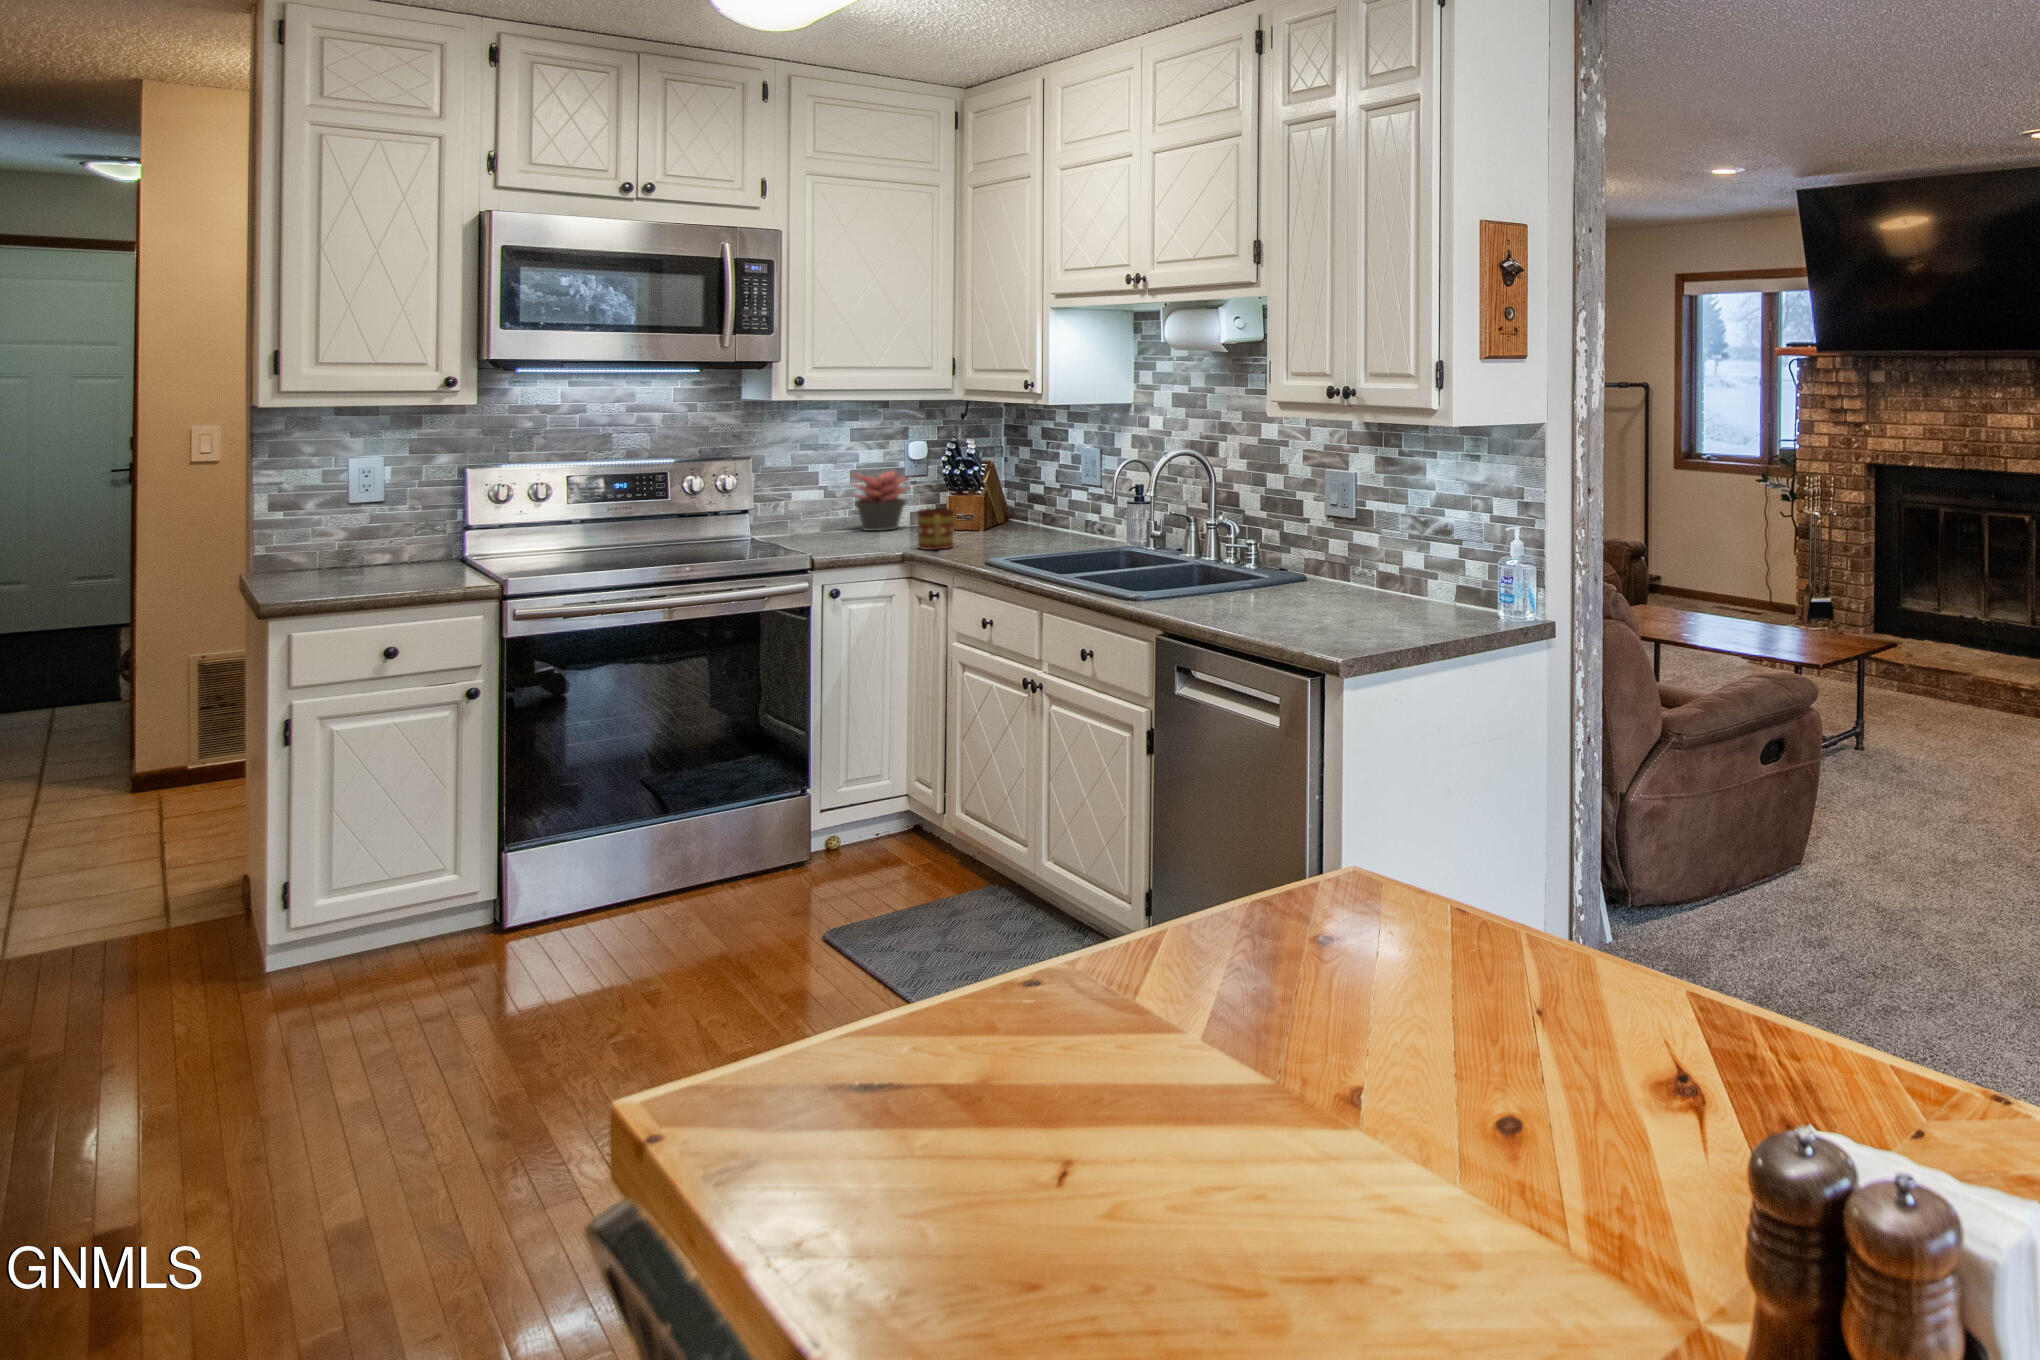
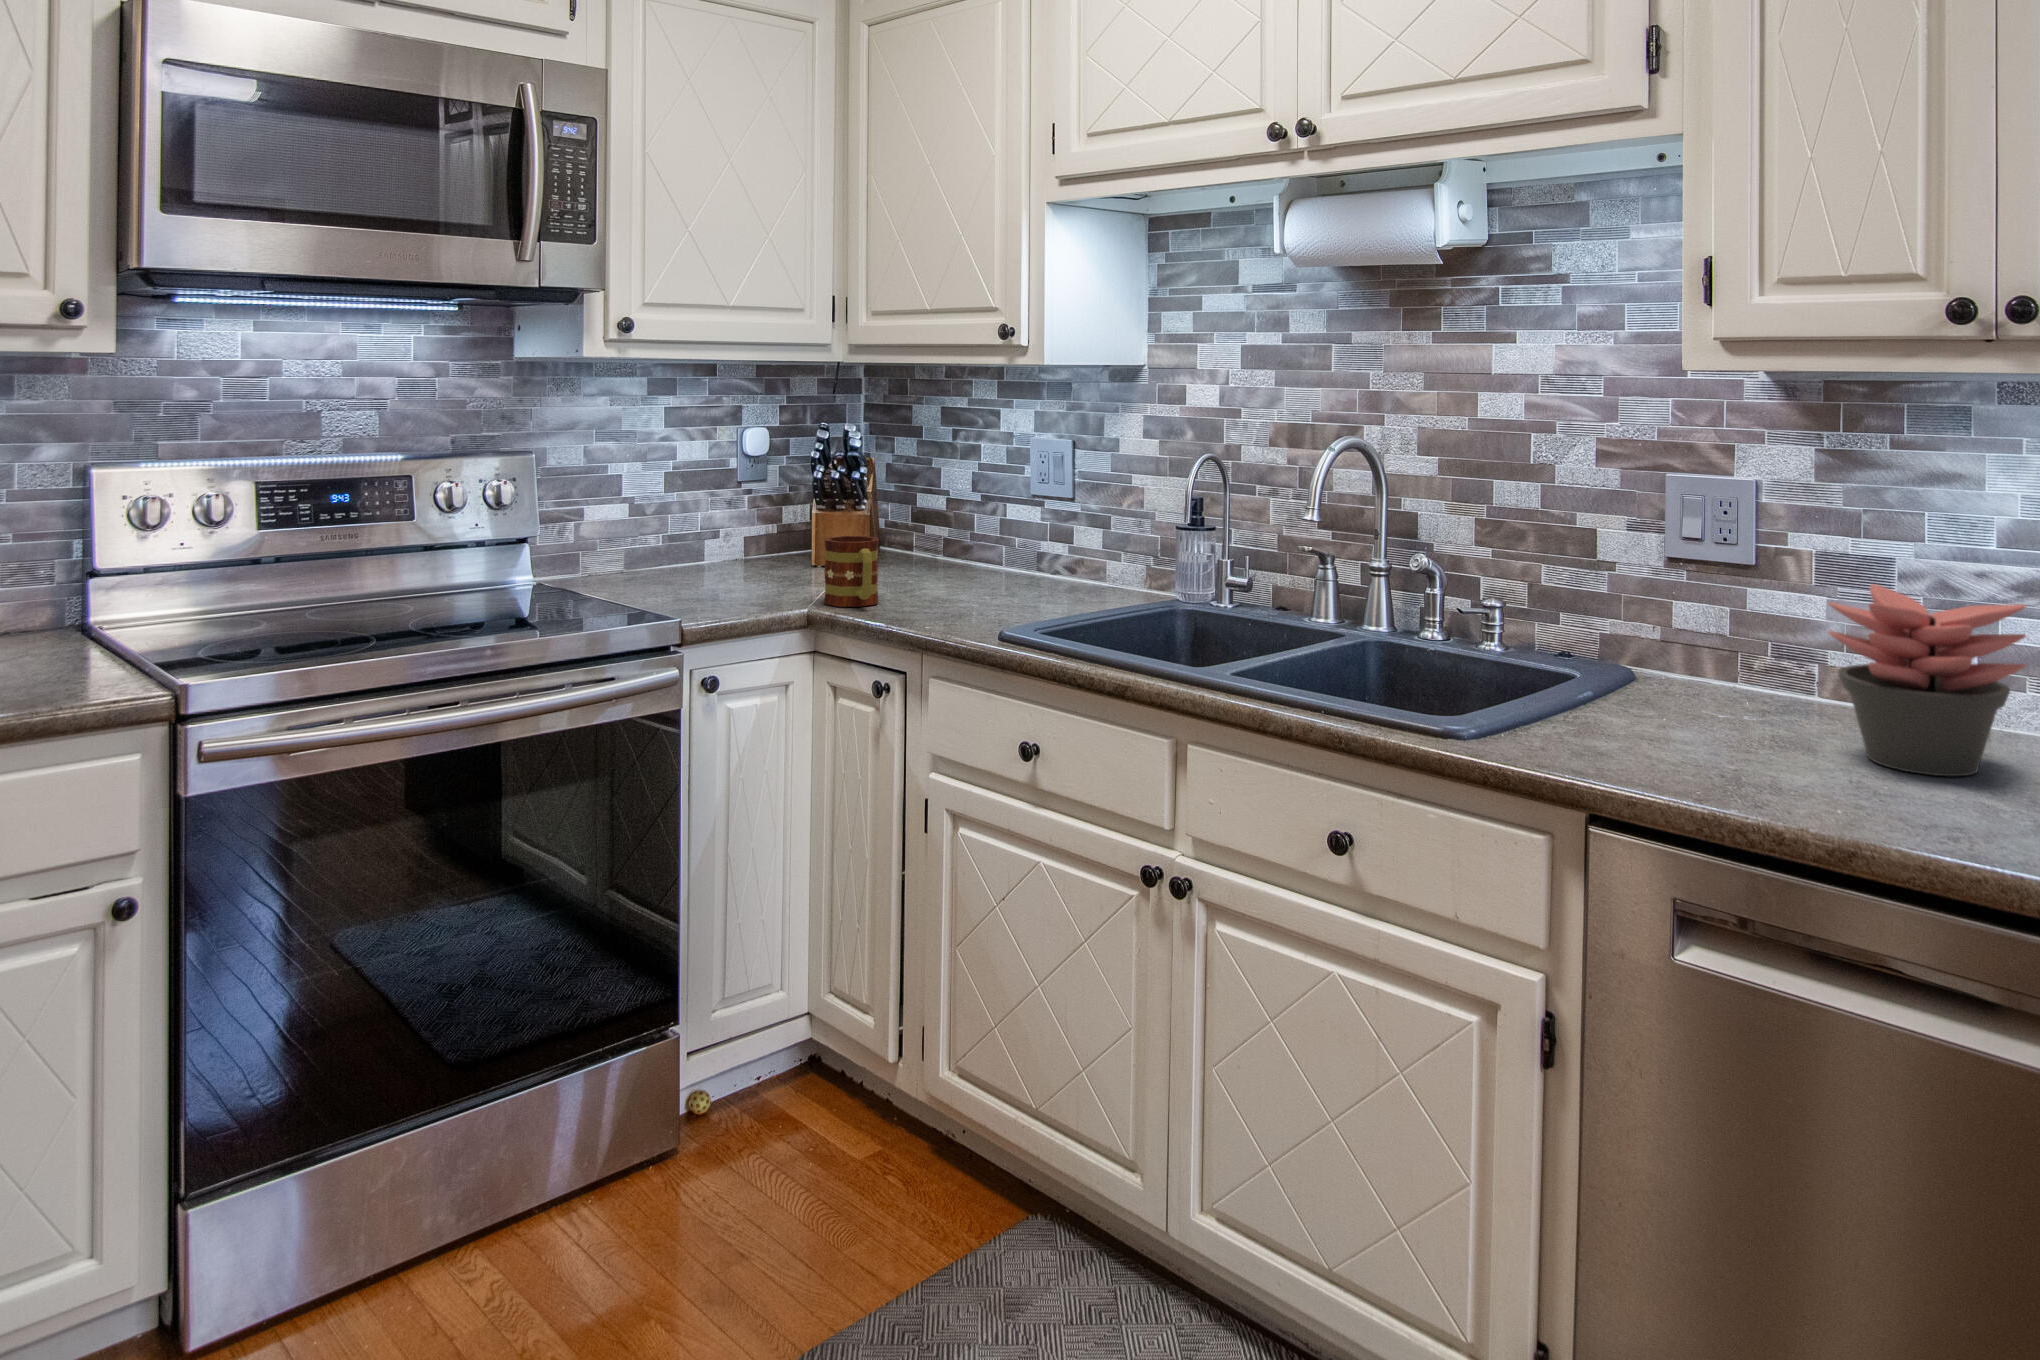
succulent plant: present [850,471,908,531] -> present [1828,584,2026,776]

